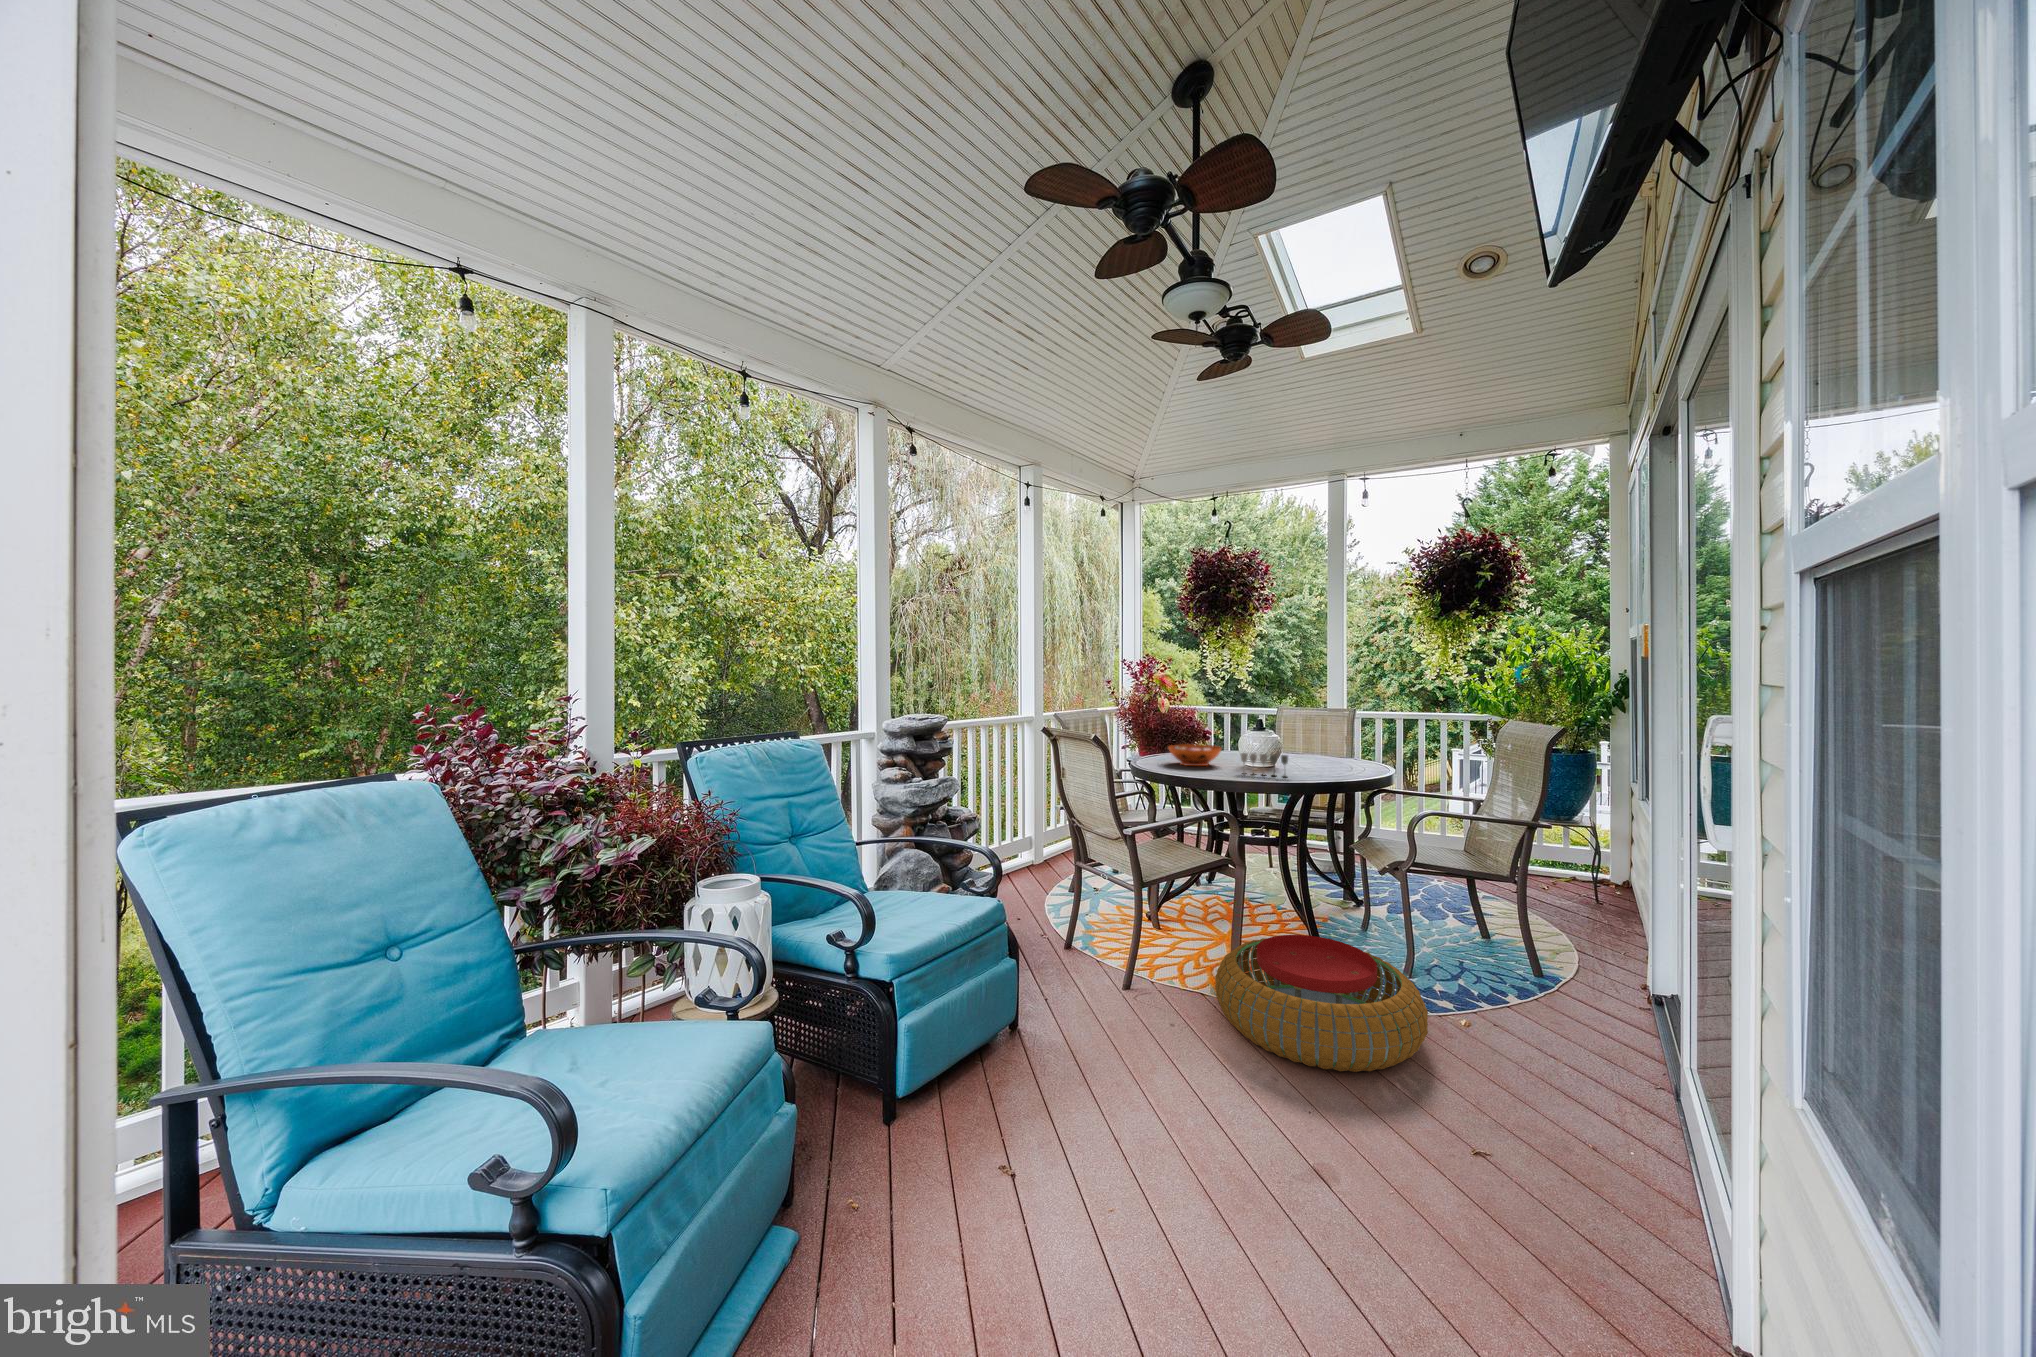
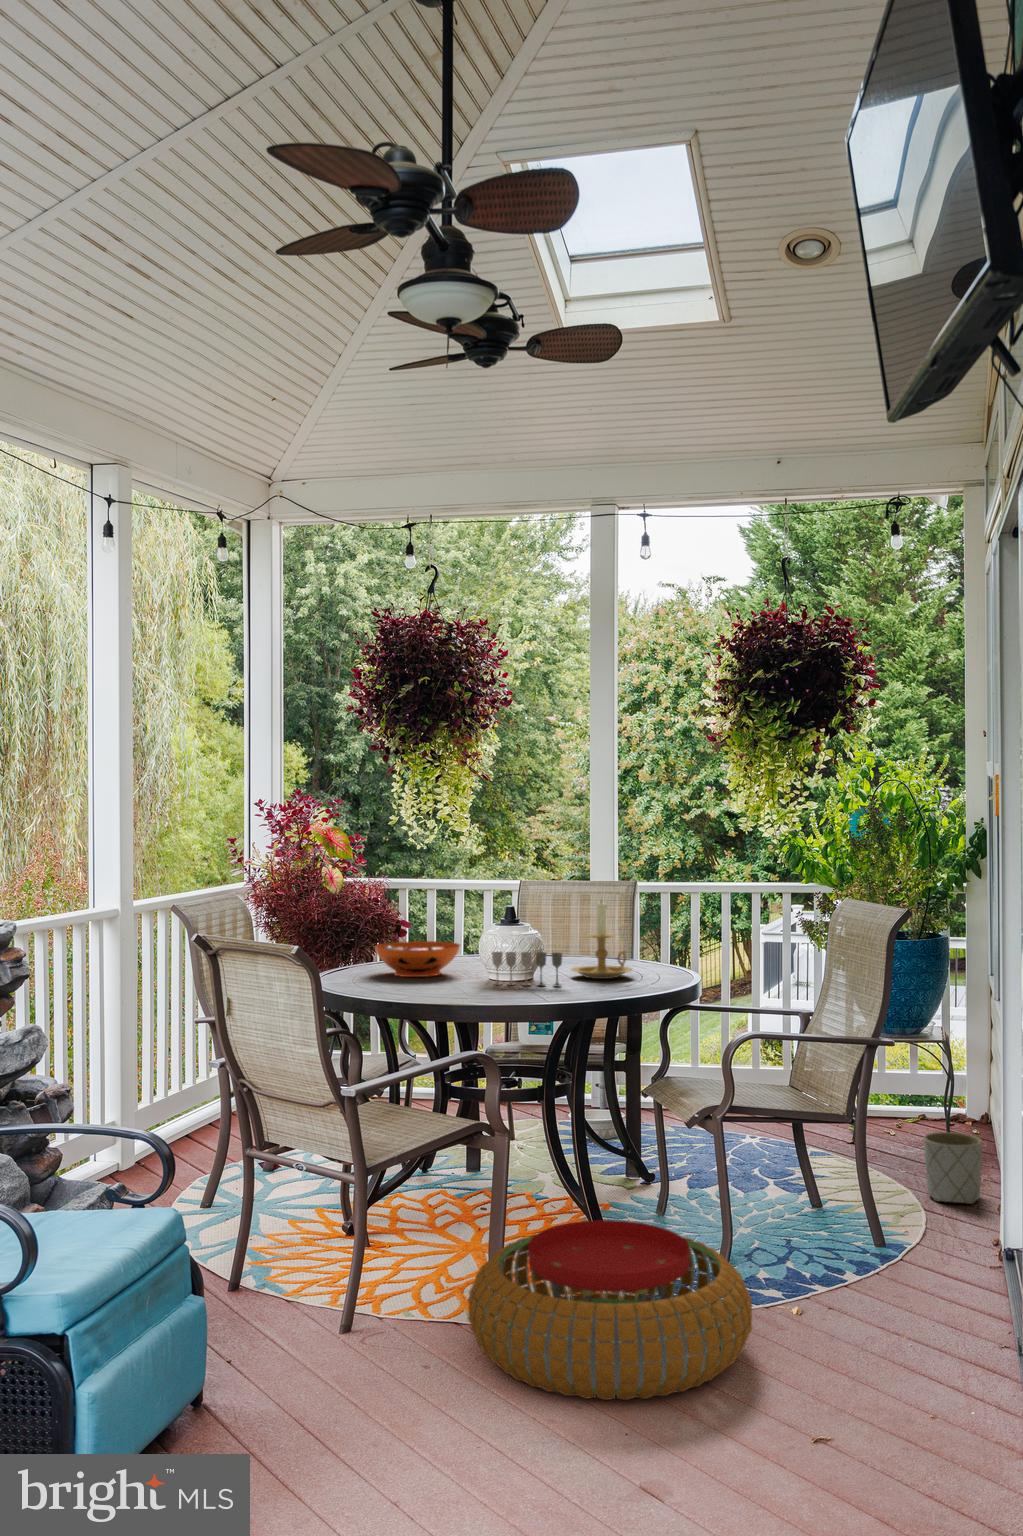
candle holder: none [1296,722,1340,773] -> present [571,902,632,979]
planter: none [1577,897,1632,955] -> present [923,1132,982,1204]

